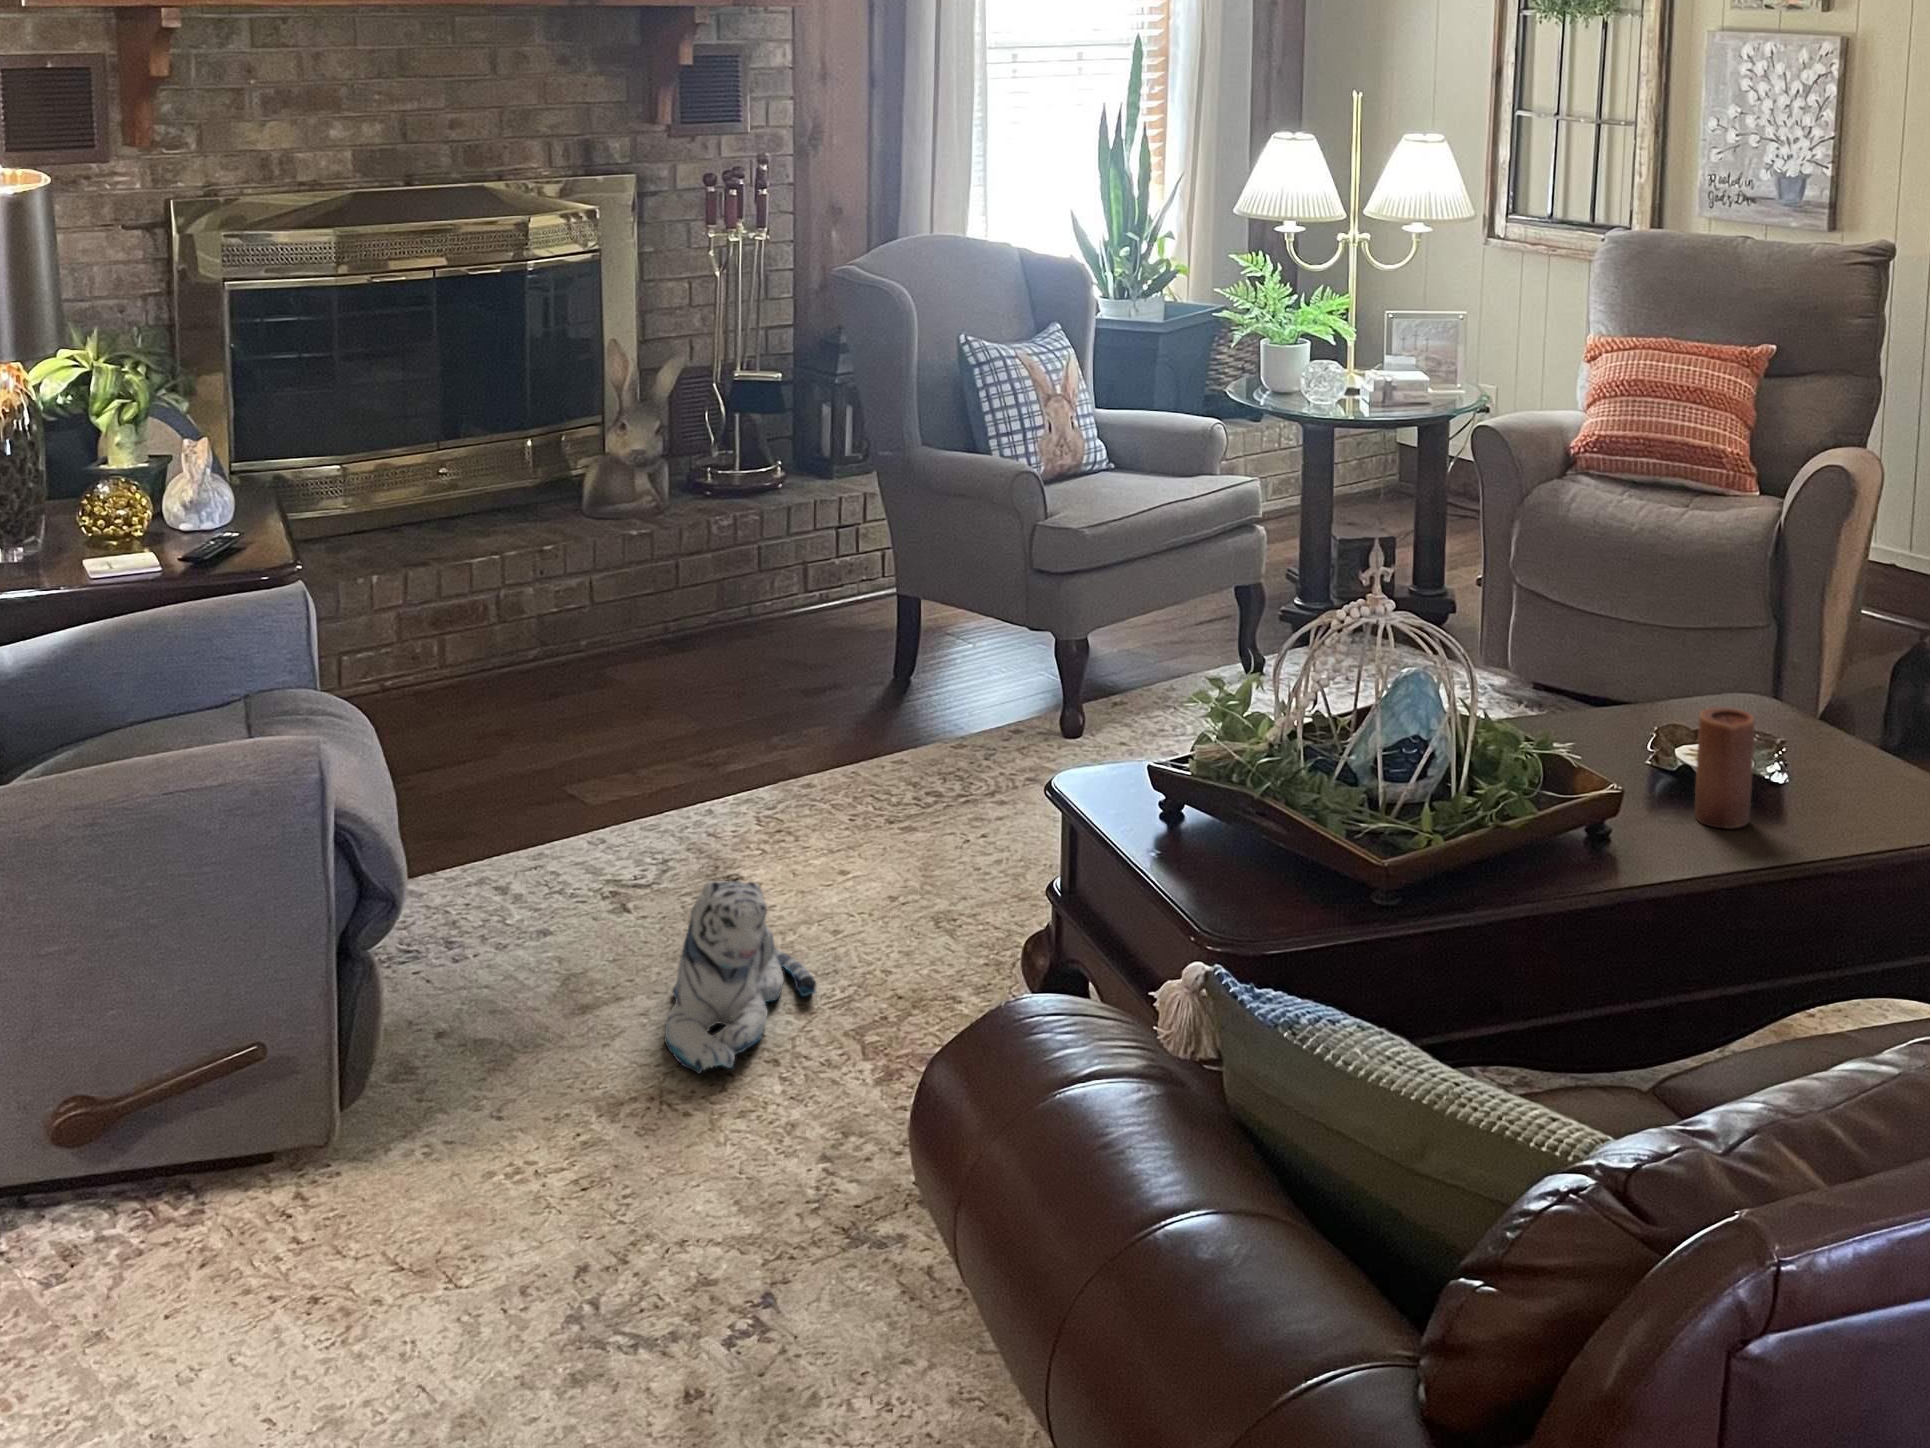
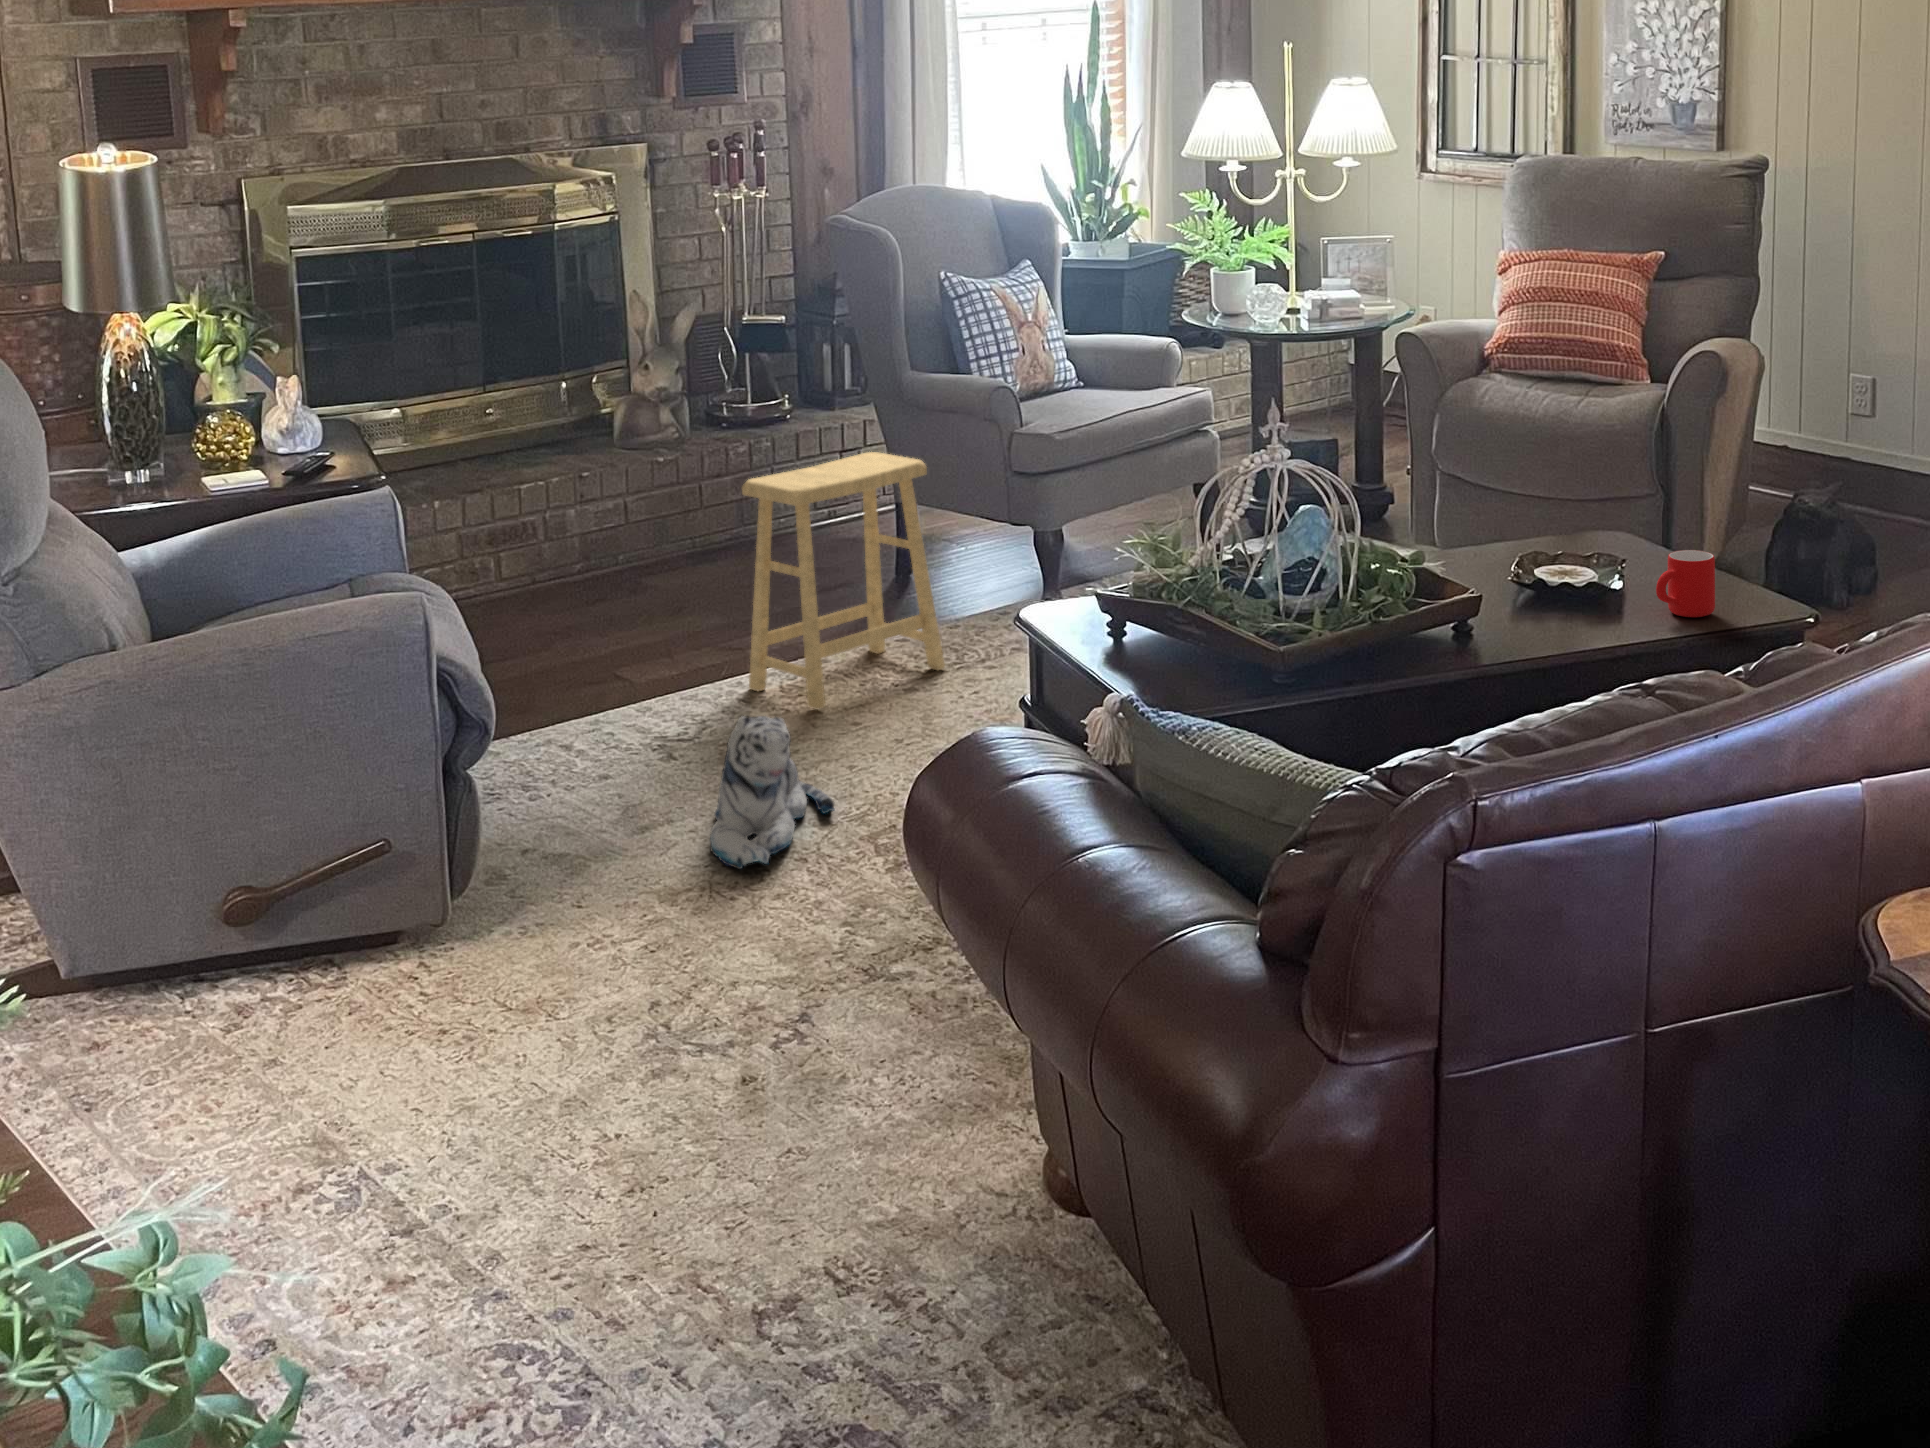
footstool: none [723,545,951,849] -> present [742,452,945,709]
candle: present [1695,708,1754,828] -> none [1553,532,1598,629]
mug: none [1819,732,1890,816] -> present [1656,550,1715,617]

